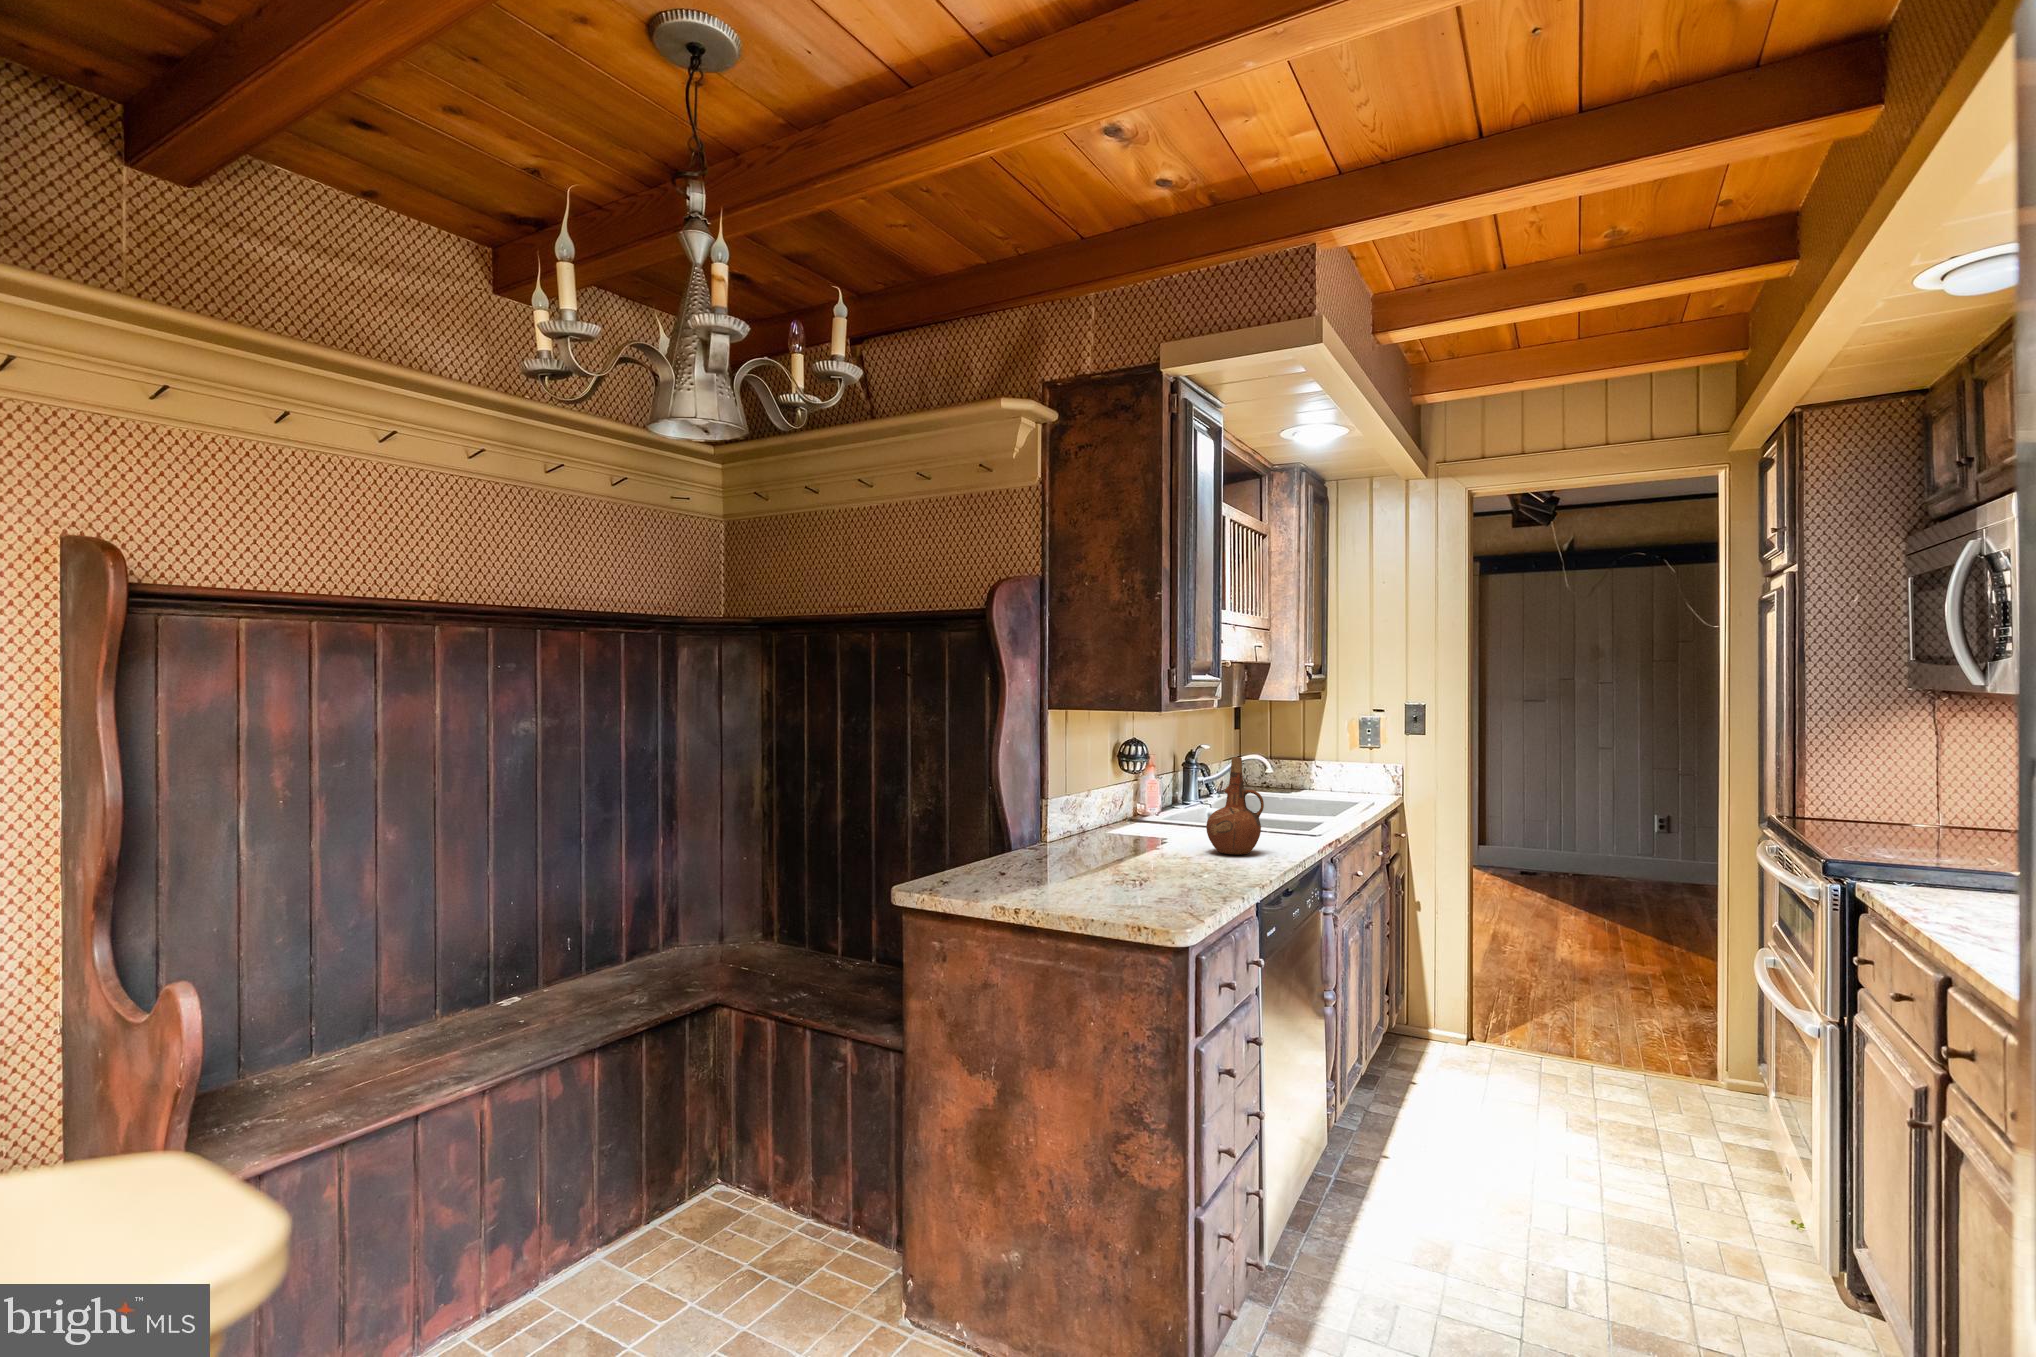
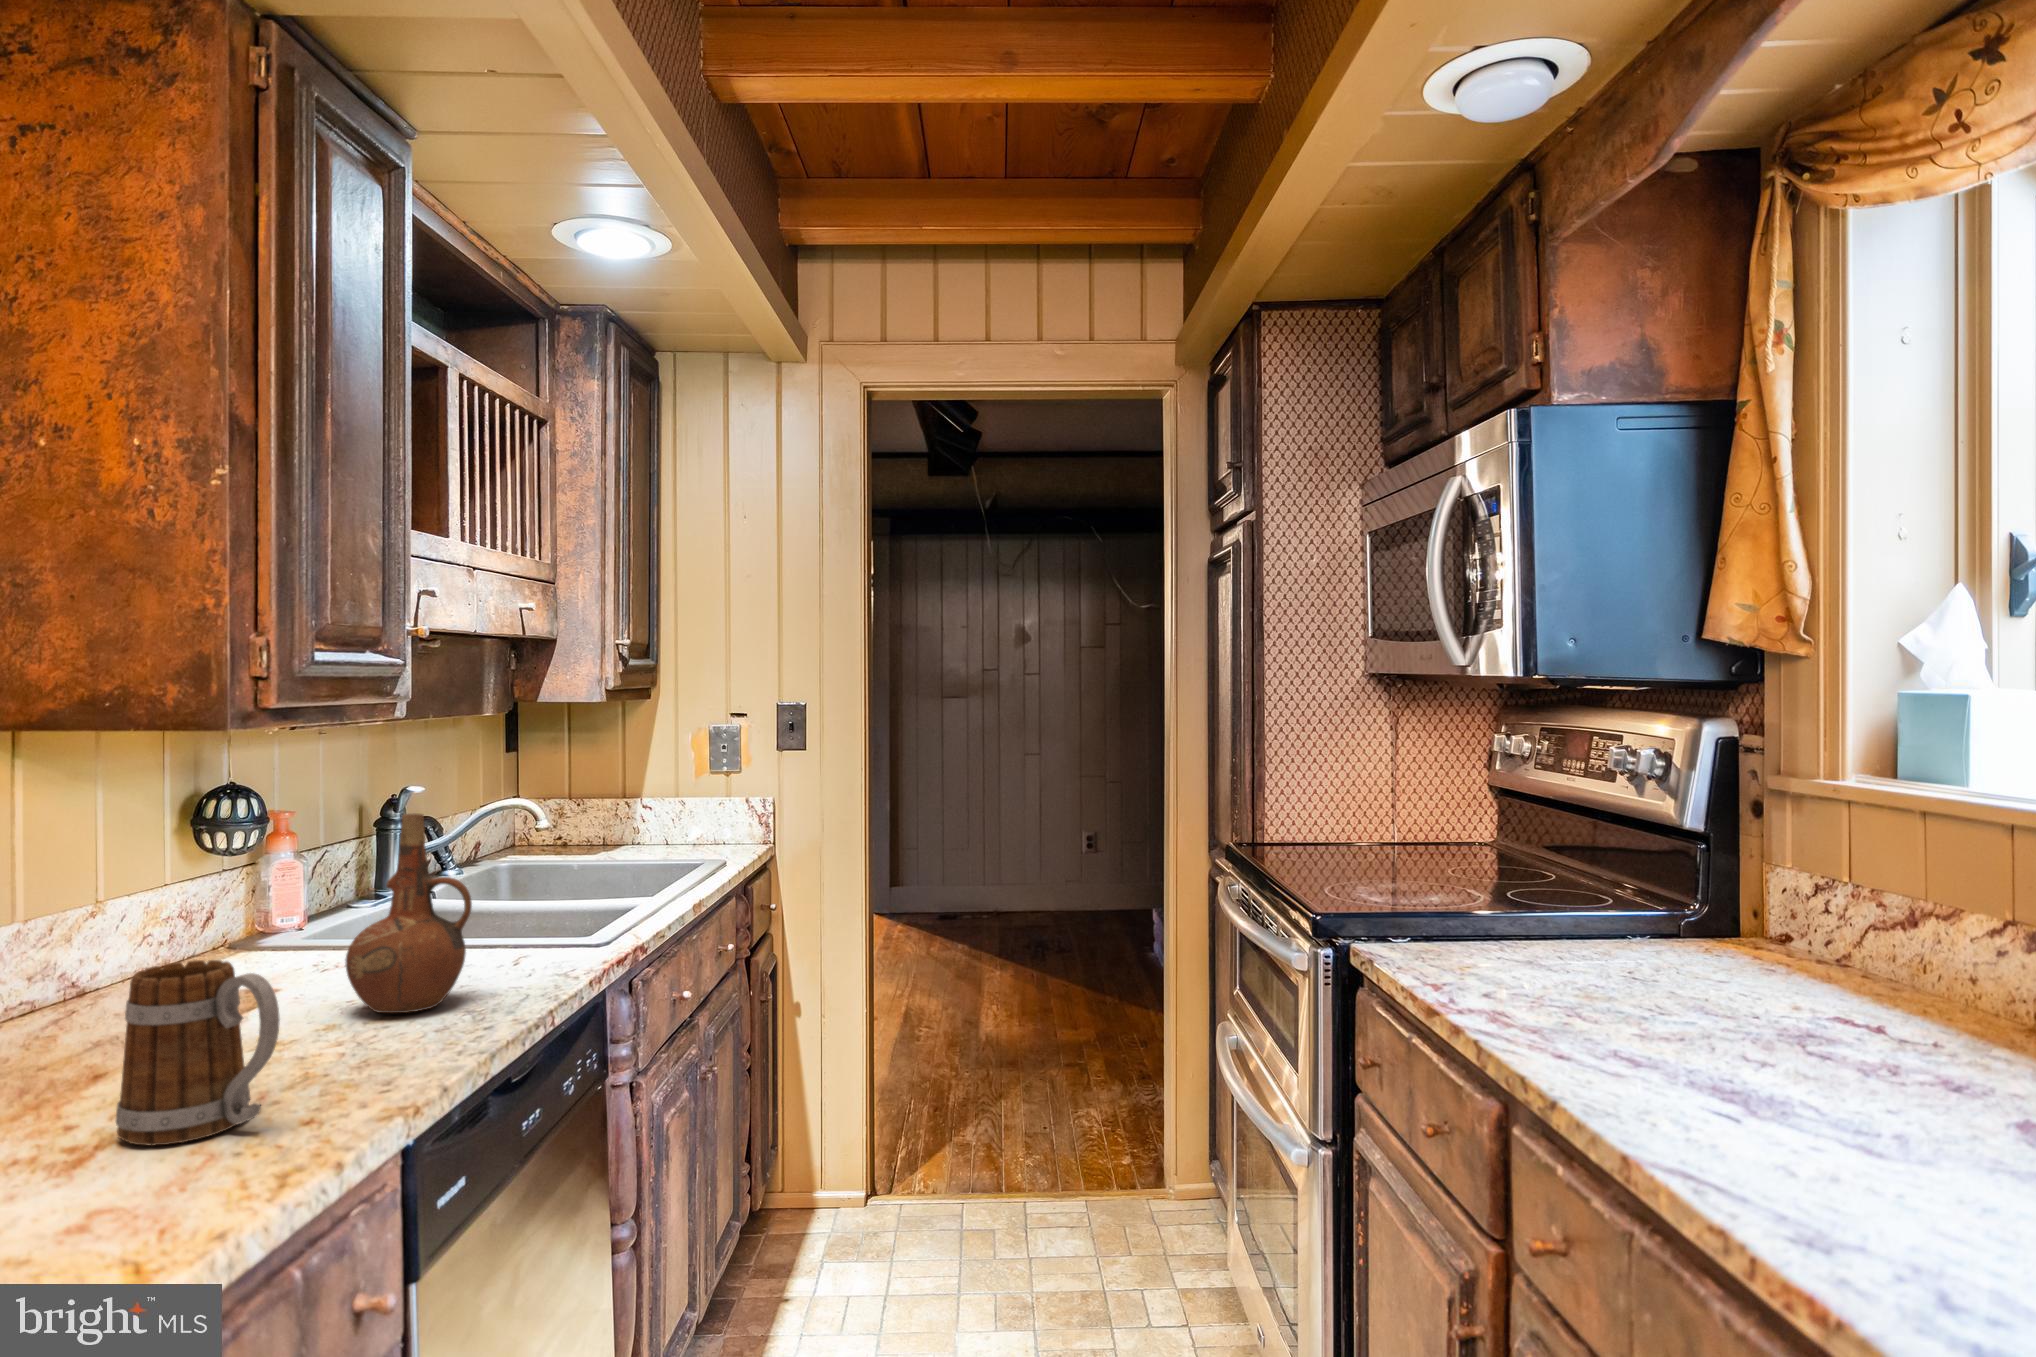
mug: none [1148,812,1213,886] -> present [116,960,280,1146]

